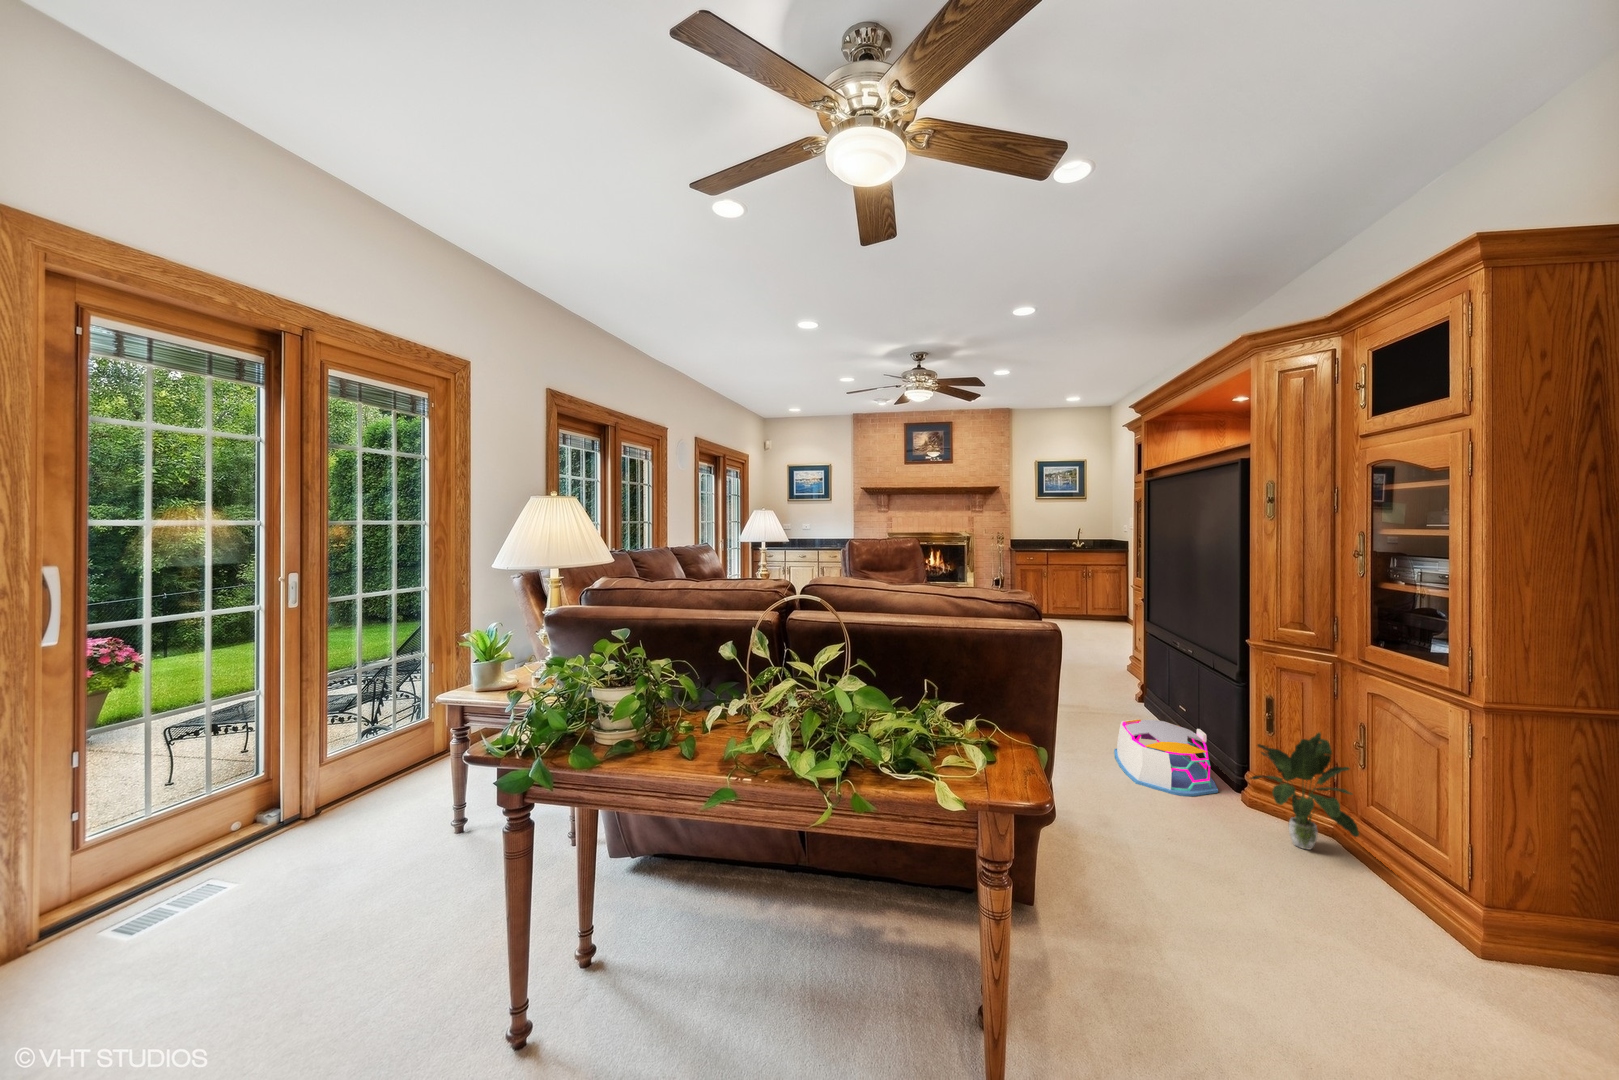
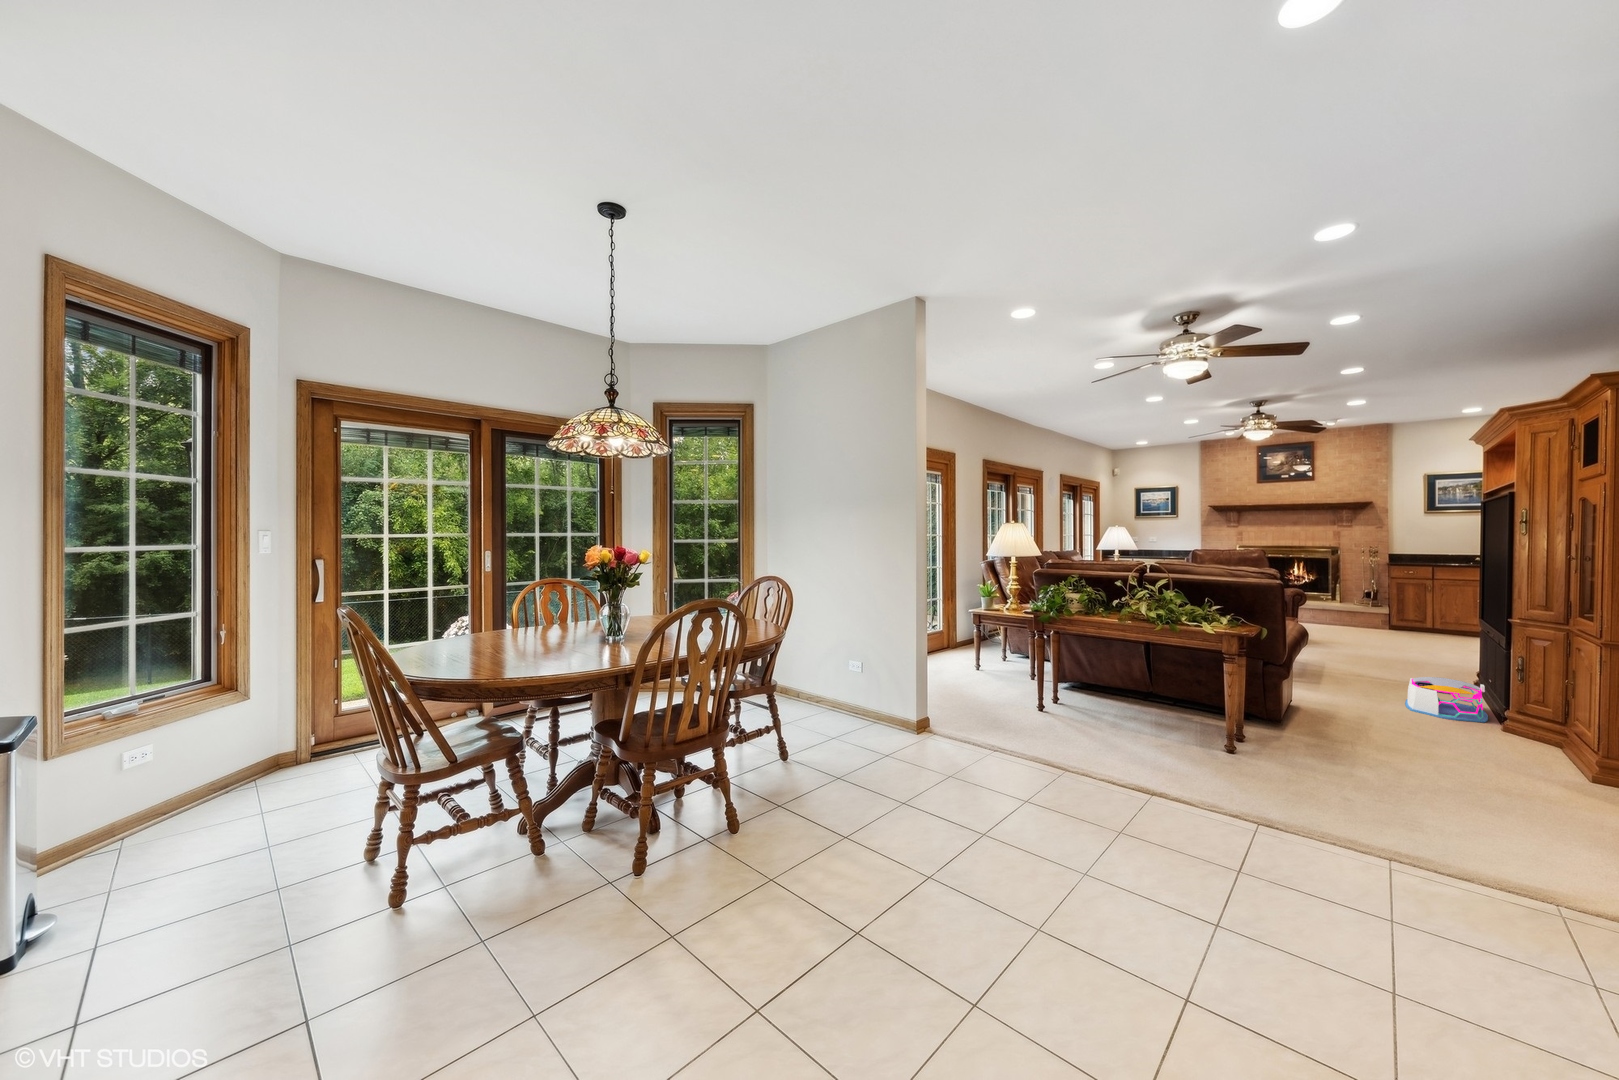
potted plant: present [1251,733,1359,849] -> none [1481,671,1561,745]

